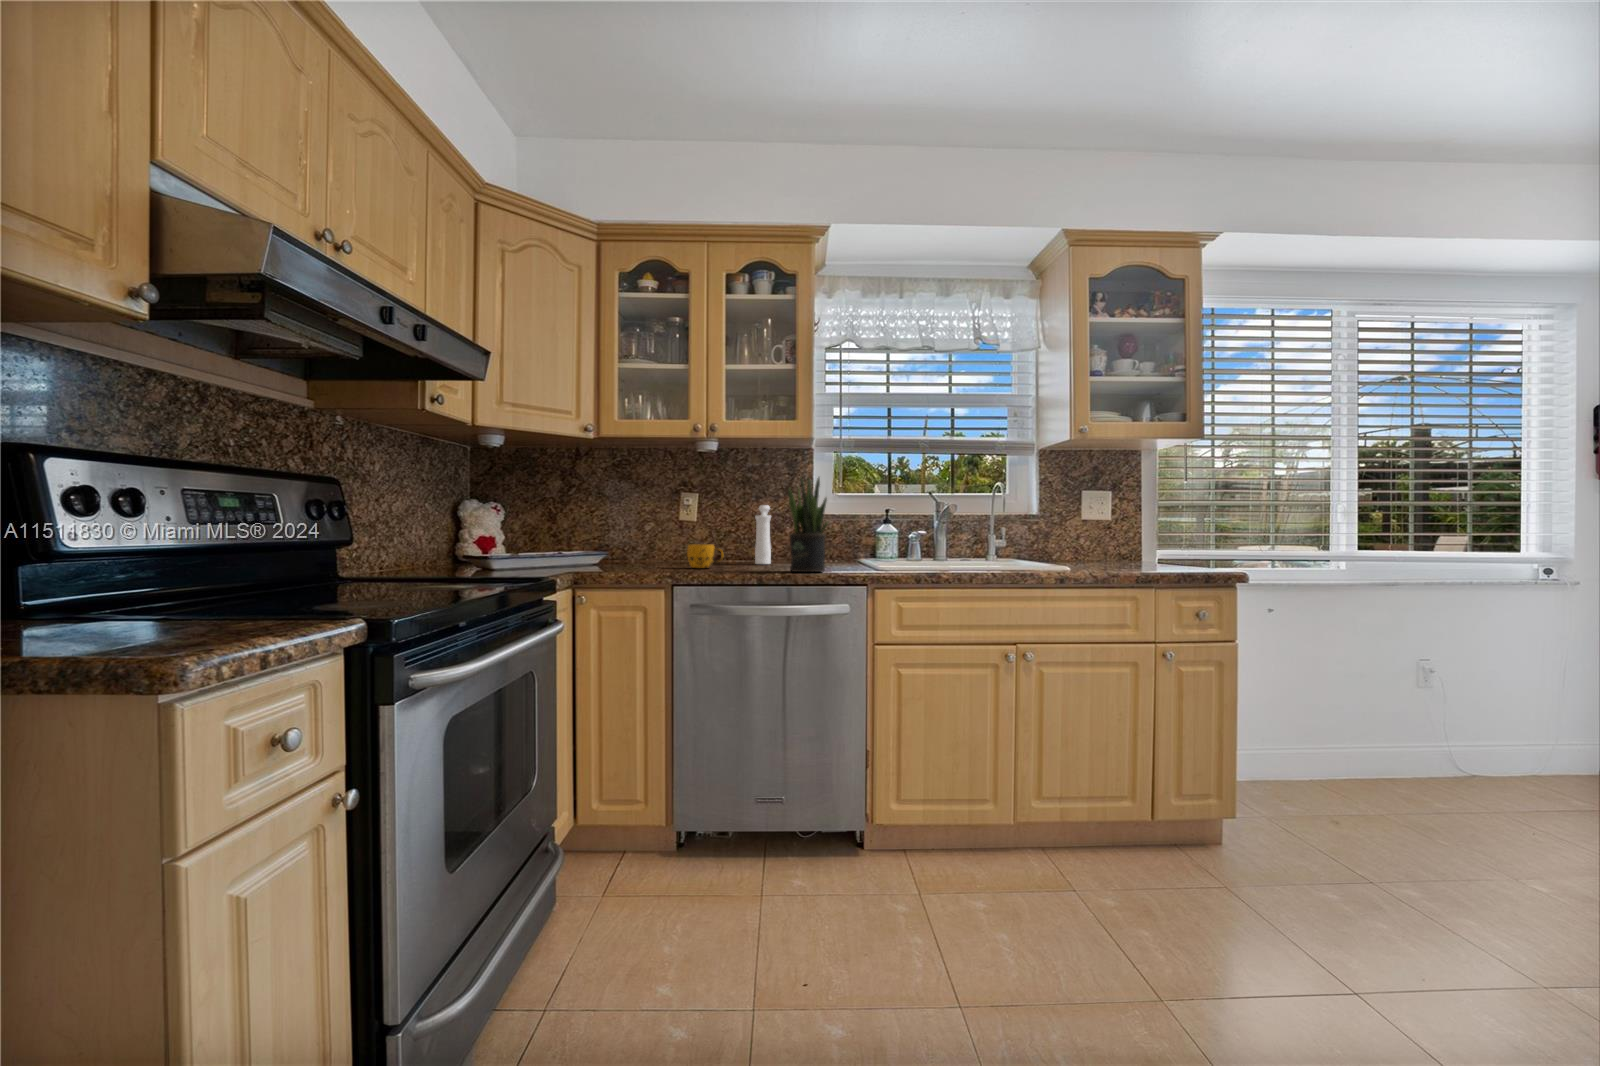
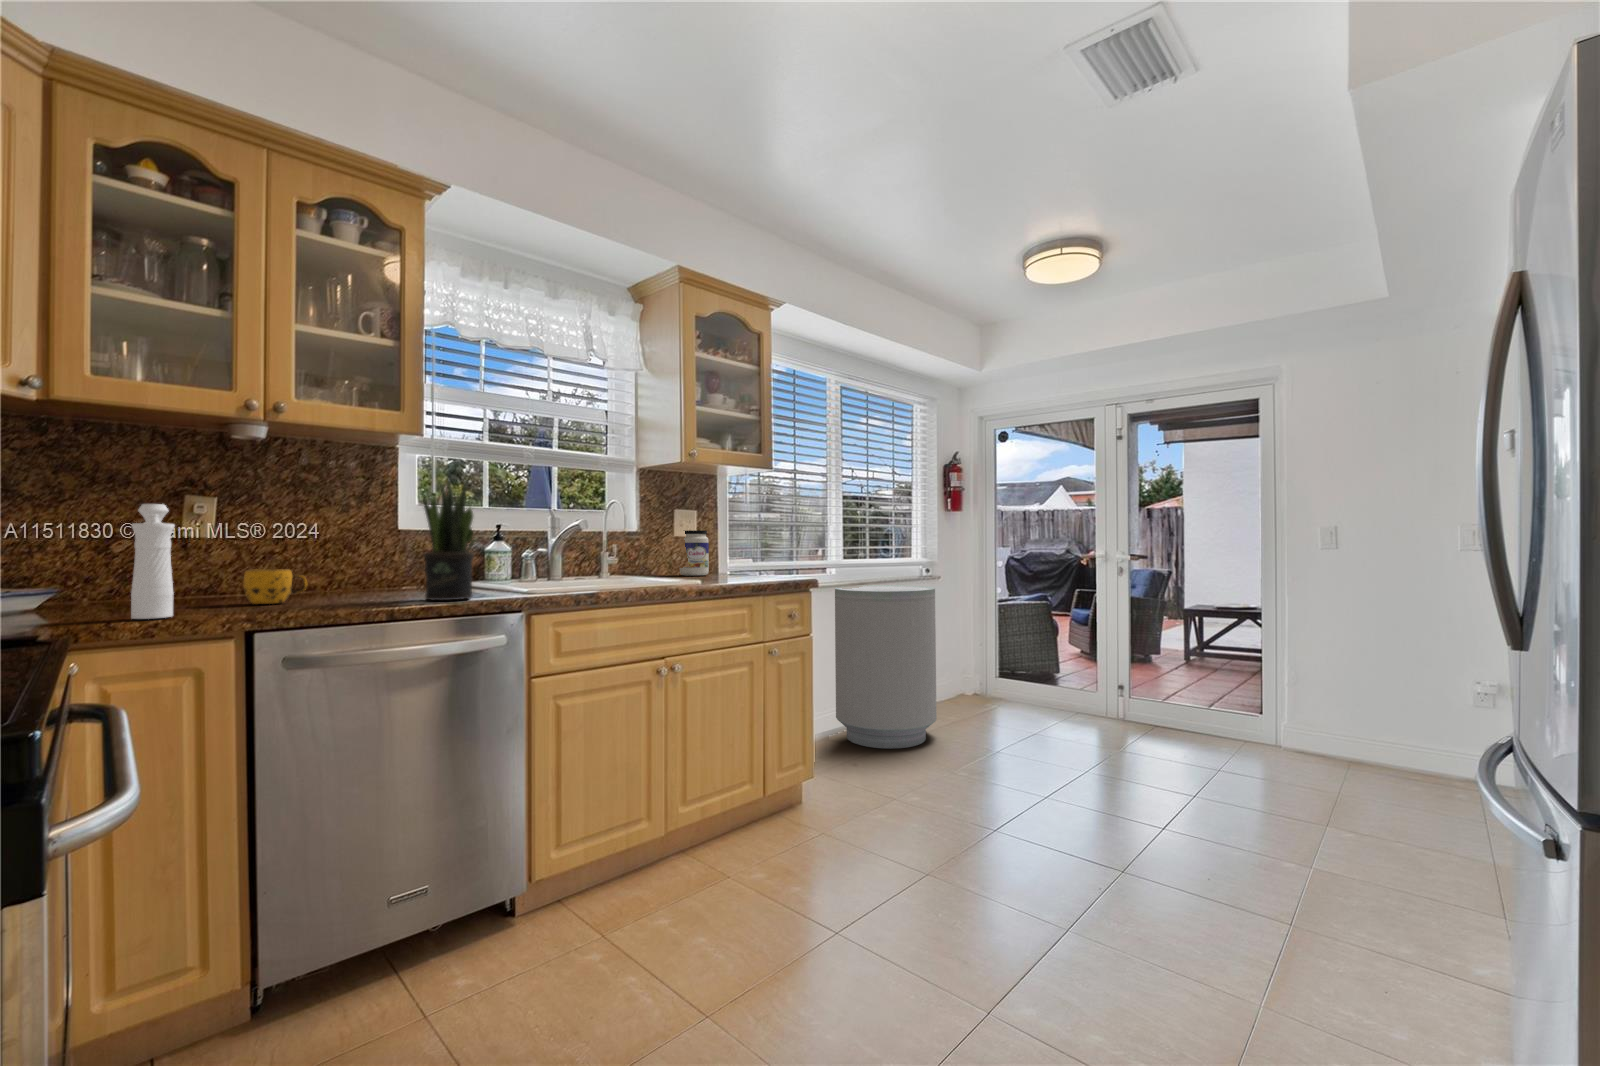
pepper mill: present [755,505,771,564] -> present [131,504,175,619]
jar: none [1088,514,1123,564] -> present [680,530,709,576]
trash can: none [1328,588,1511,824] -> present [835,585,937,749]

